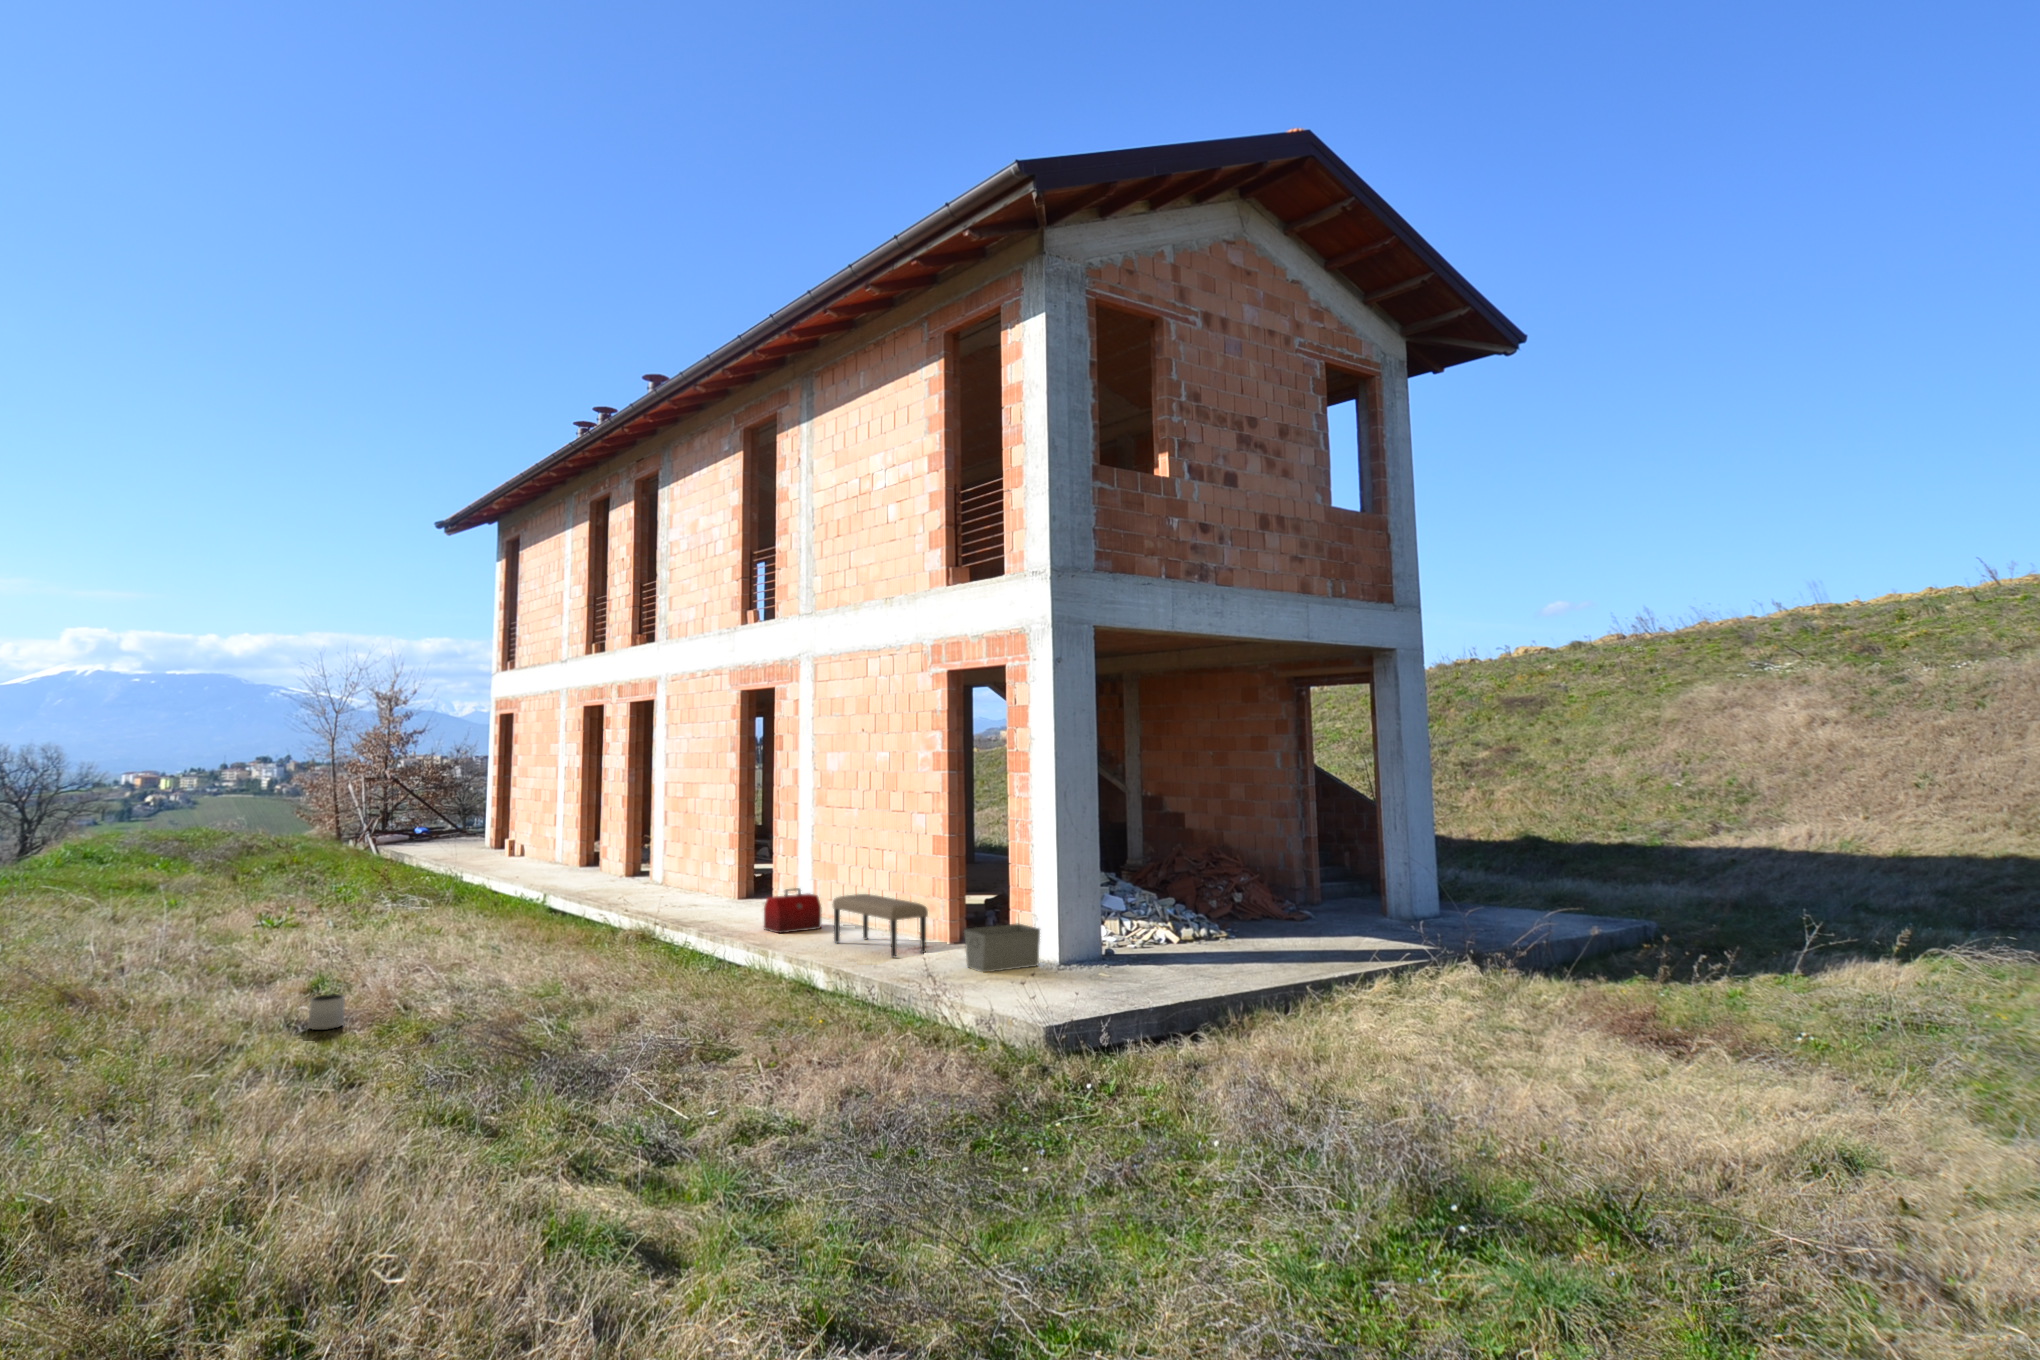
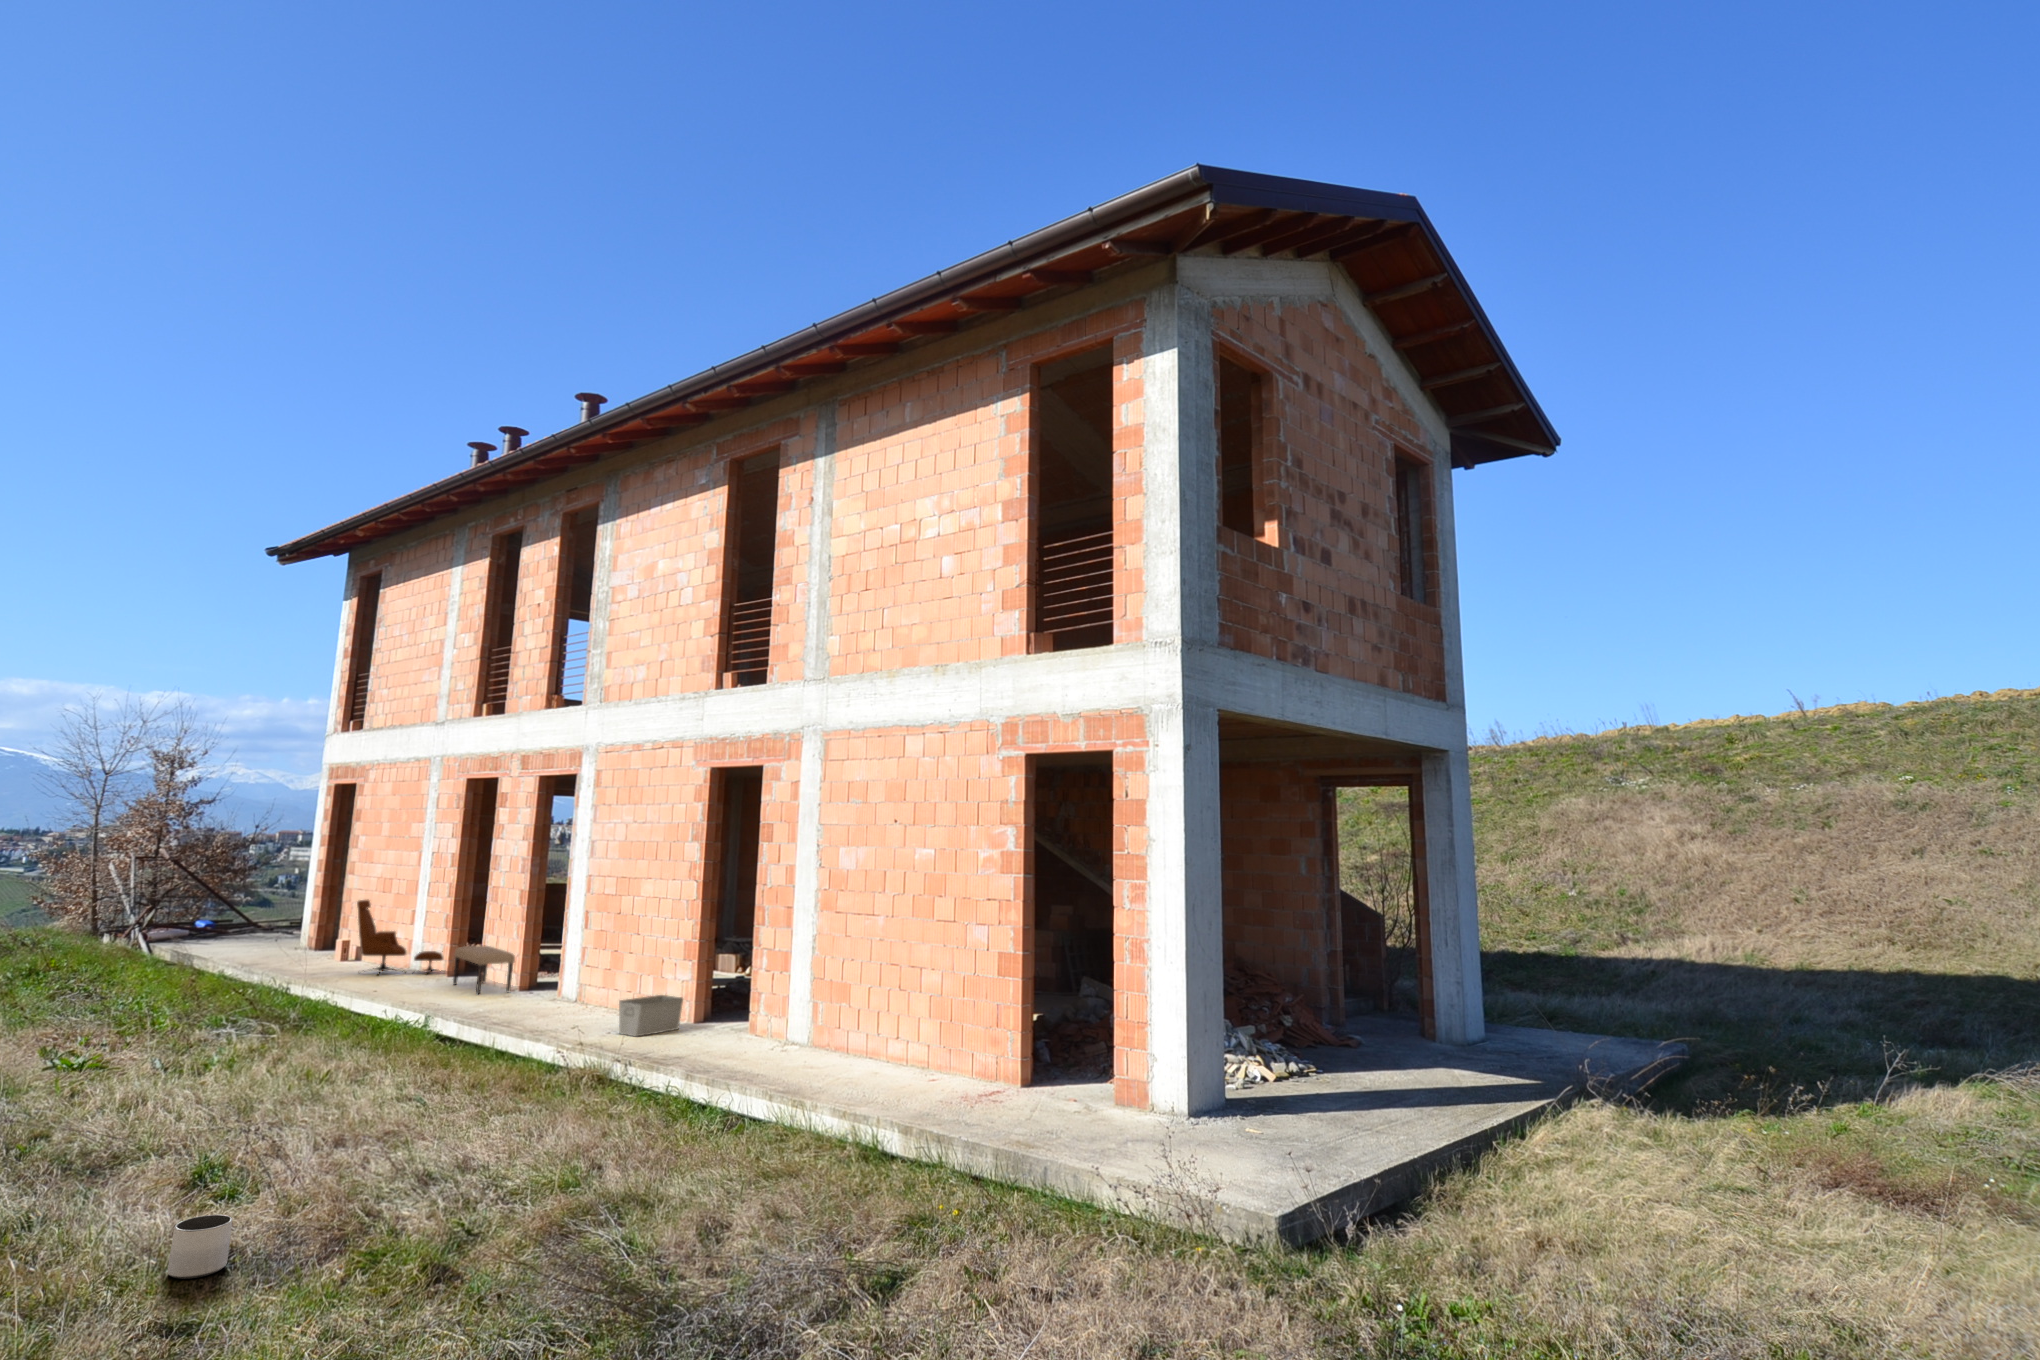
lounge chair: none [506,806,578,866] -> present [357,900,443,973]
toolbox: present [764,888,821,933] -> none [753,1016,827,1076]
bench: present [832,894,928,957] -> present [453,946,515,994]
storage bin: present [964,924,1040,972] -> present [619,995,683,1037]

